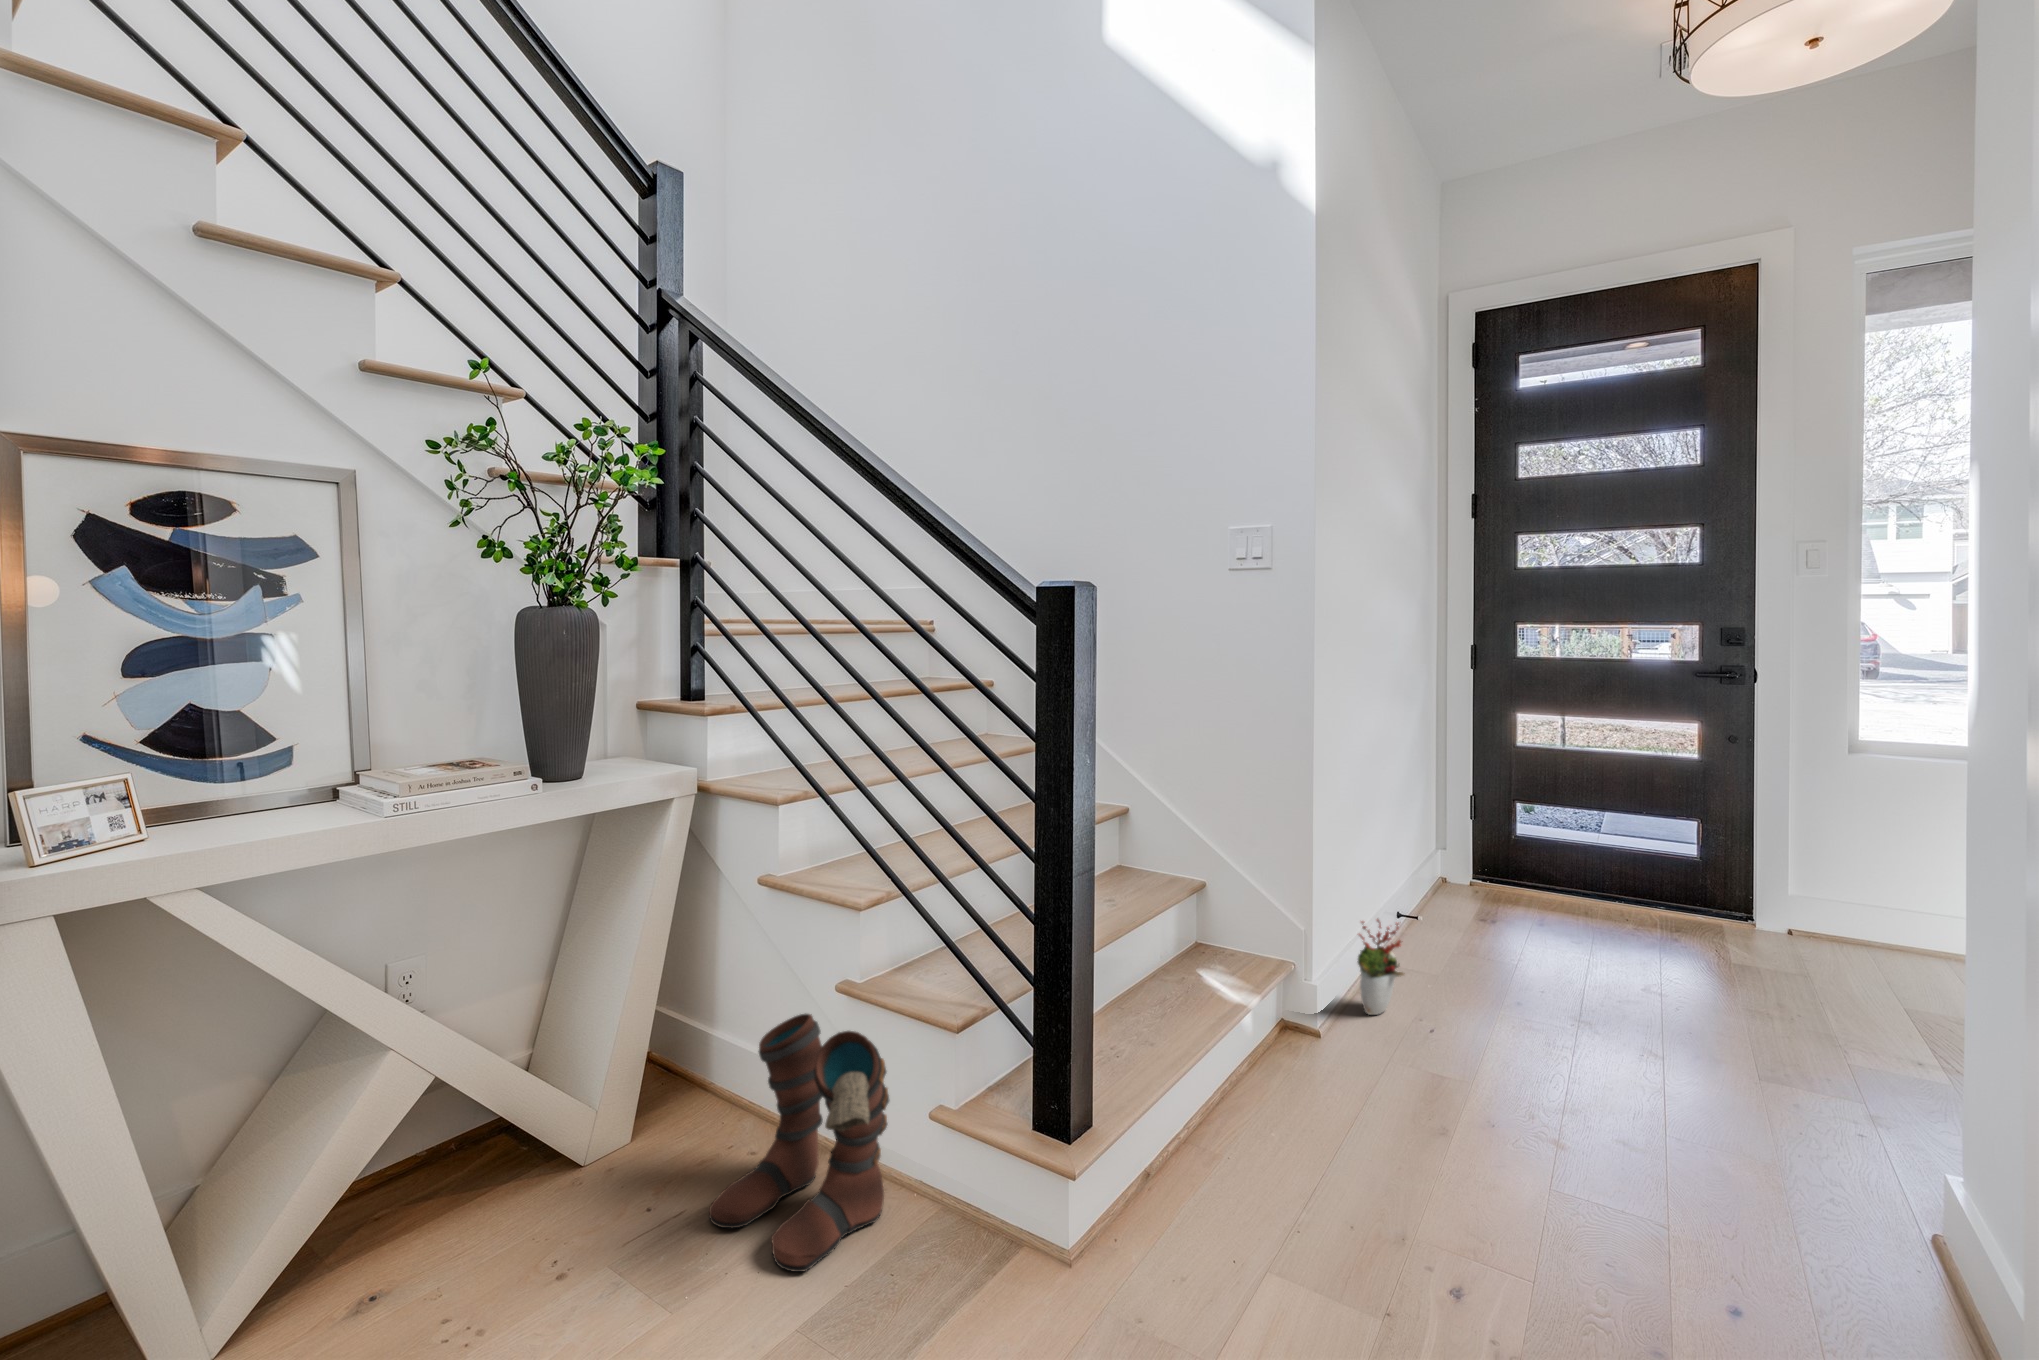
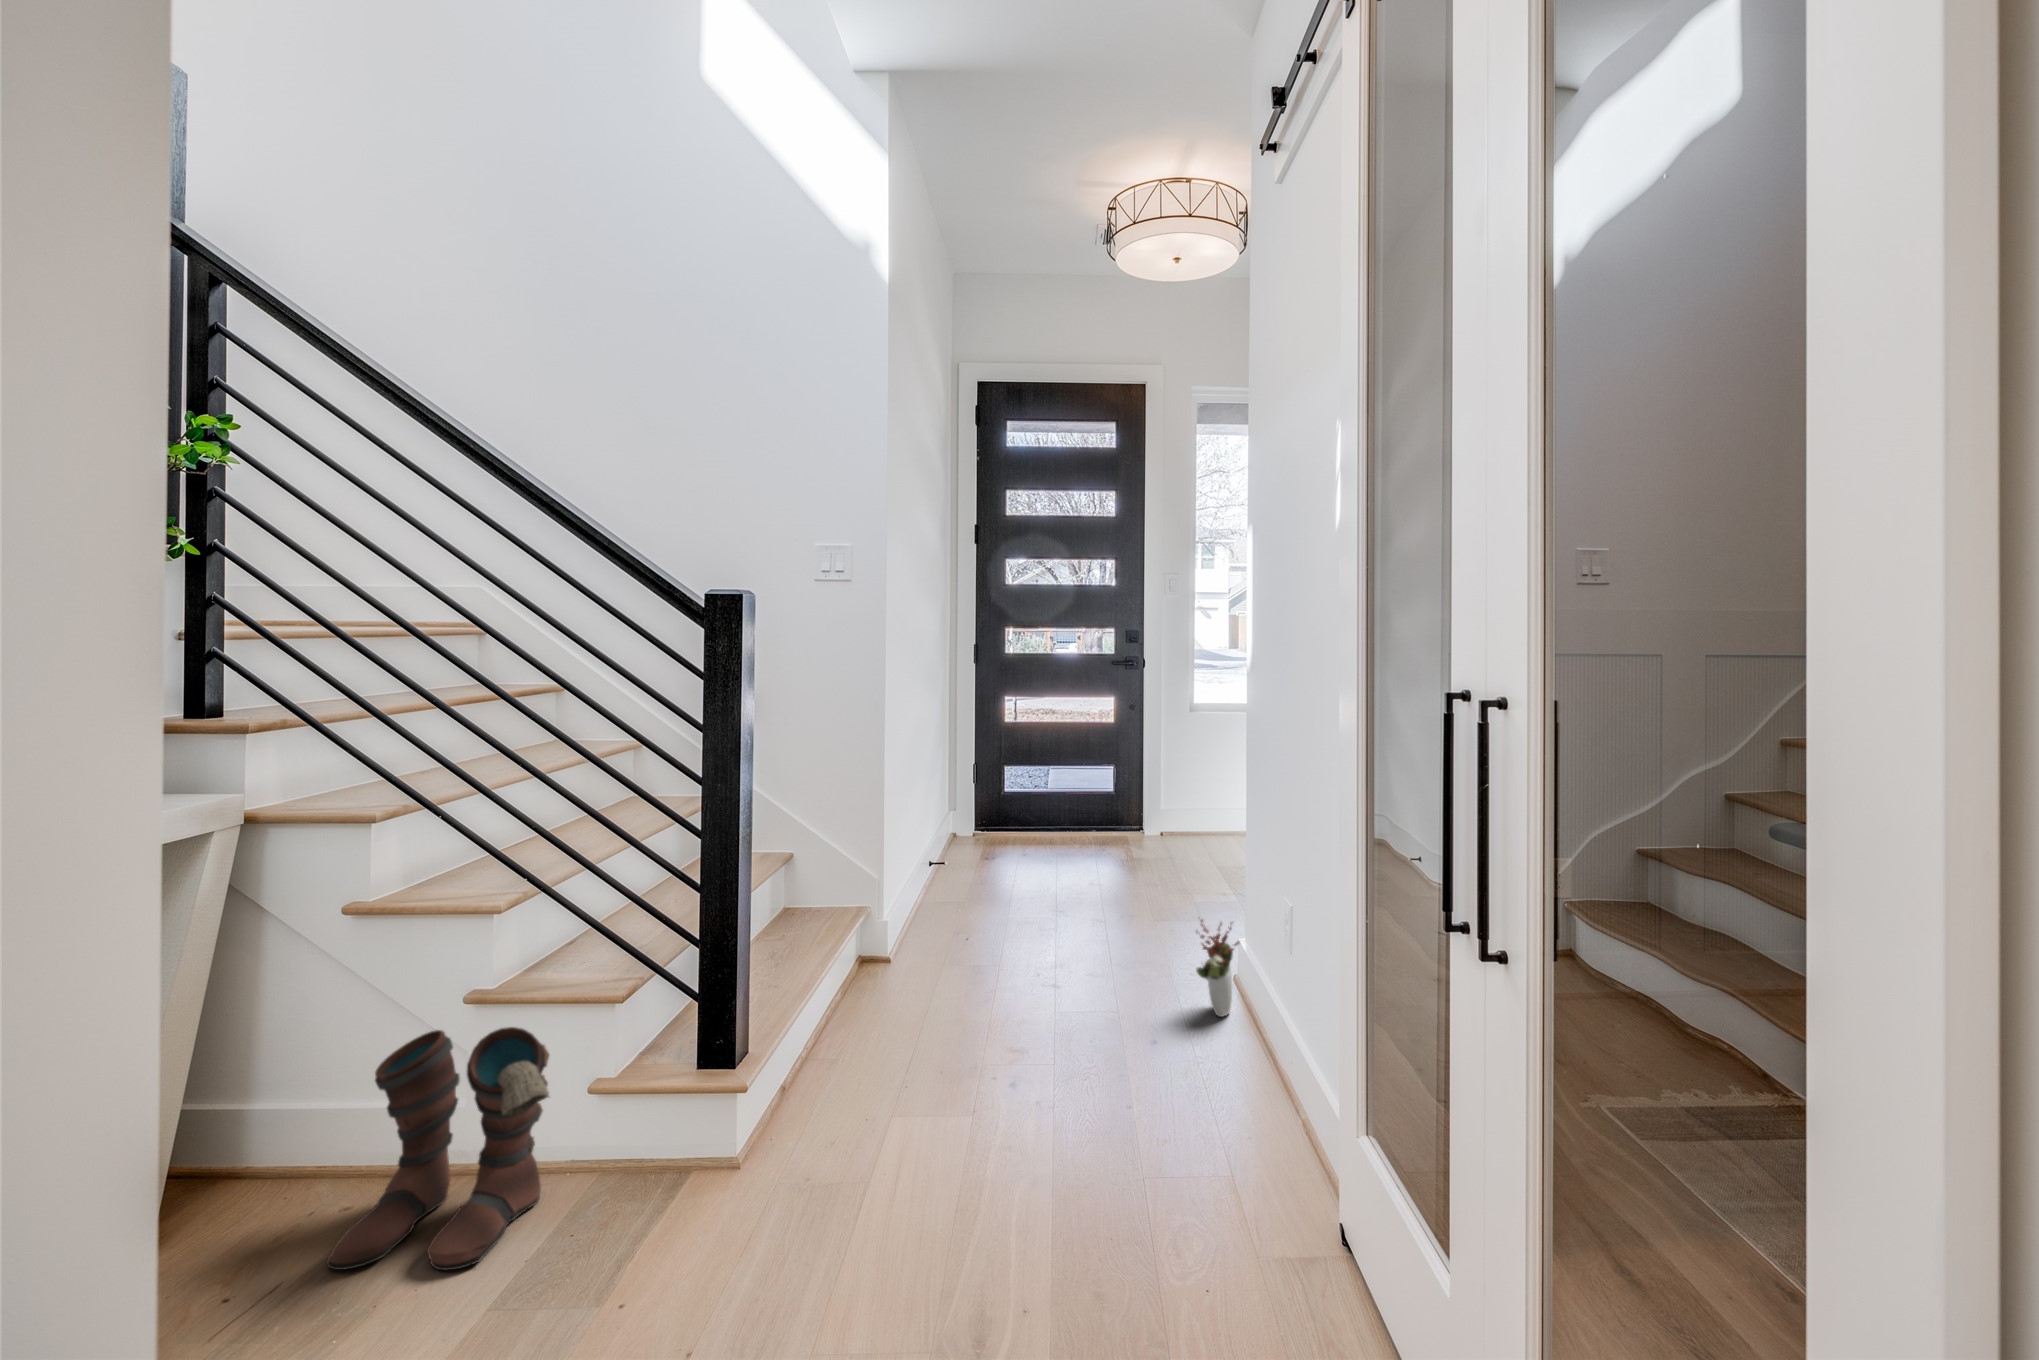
decorative plant: present [1357,919,1404,1015] -> present [1196,919,1239,1017]

